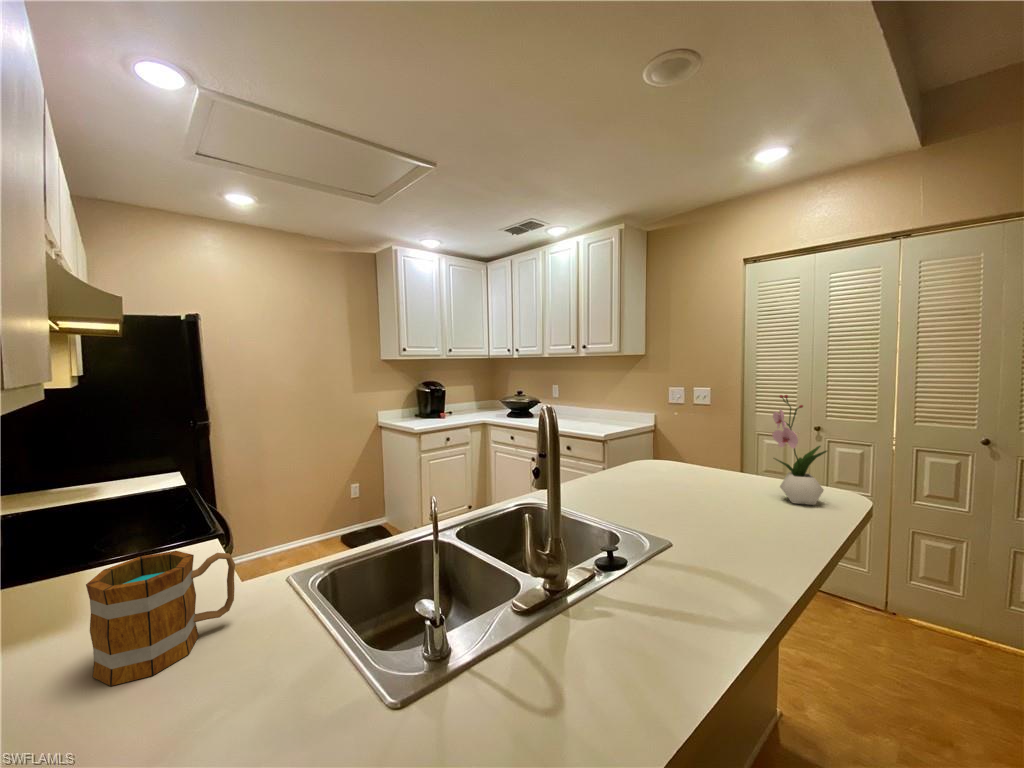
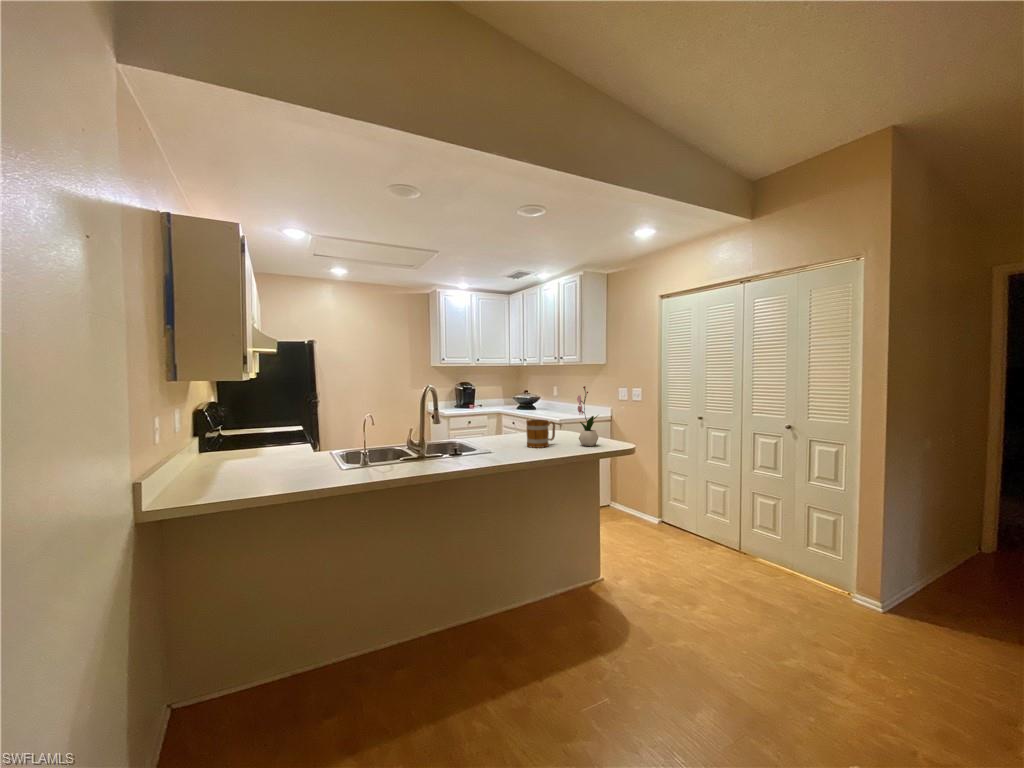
mug: present [86,551,235,686] -> present [527,420,555,448]

